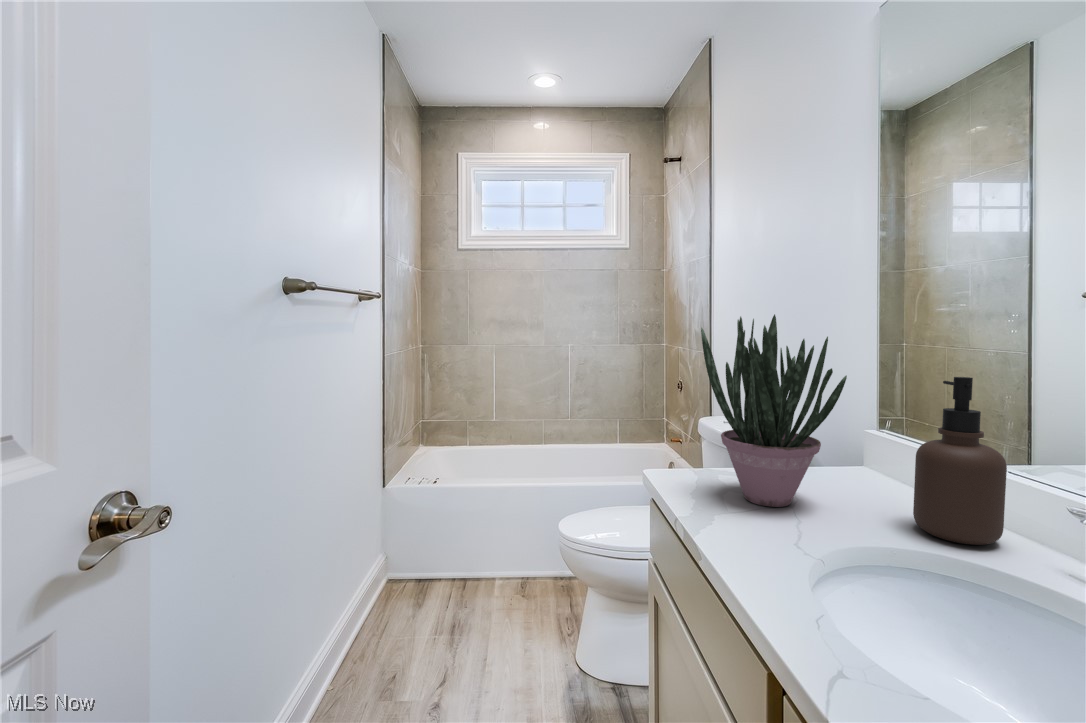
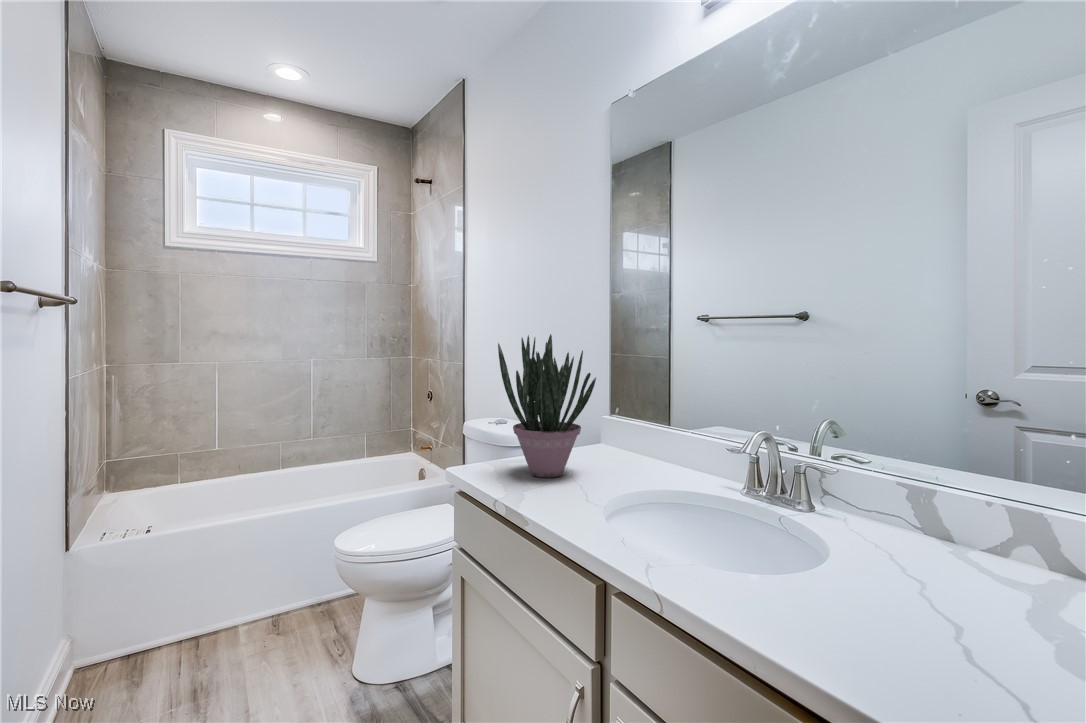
soap dispenser: present [913,377,1007,545] -> none [635,376,680,480]

